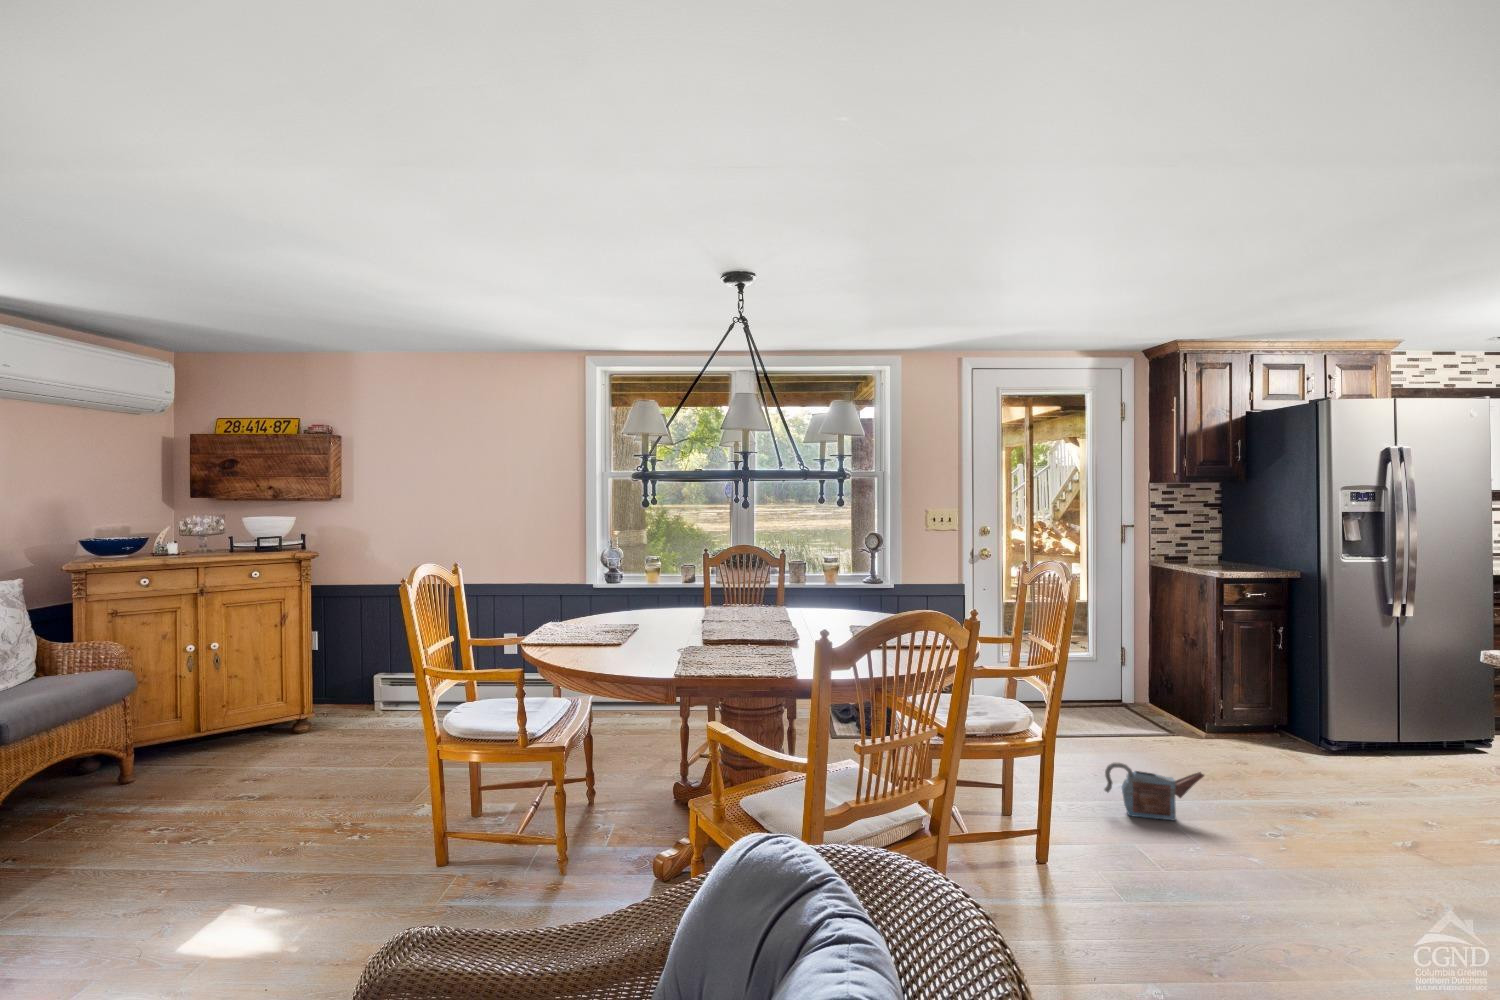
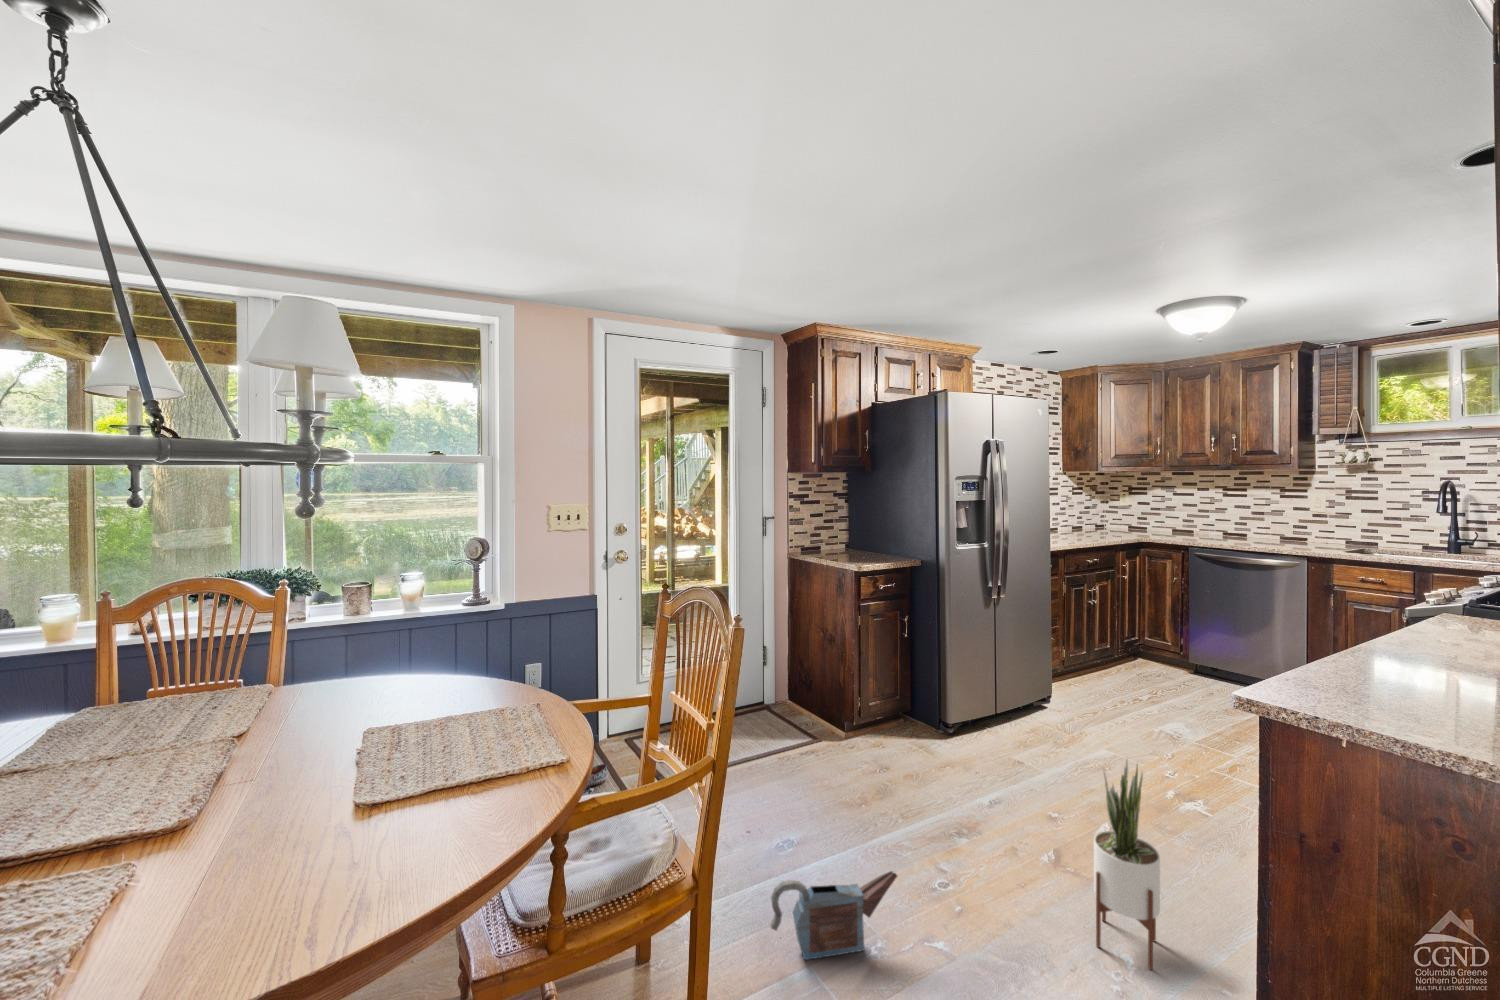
potted plant: none [1377,710,1440,867] -> present [1094,760,1160,970]

